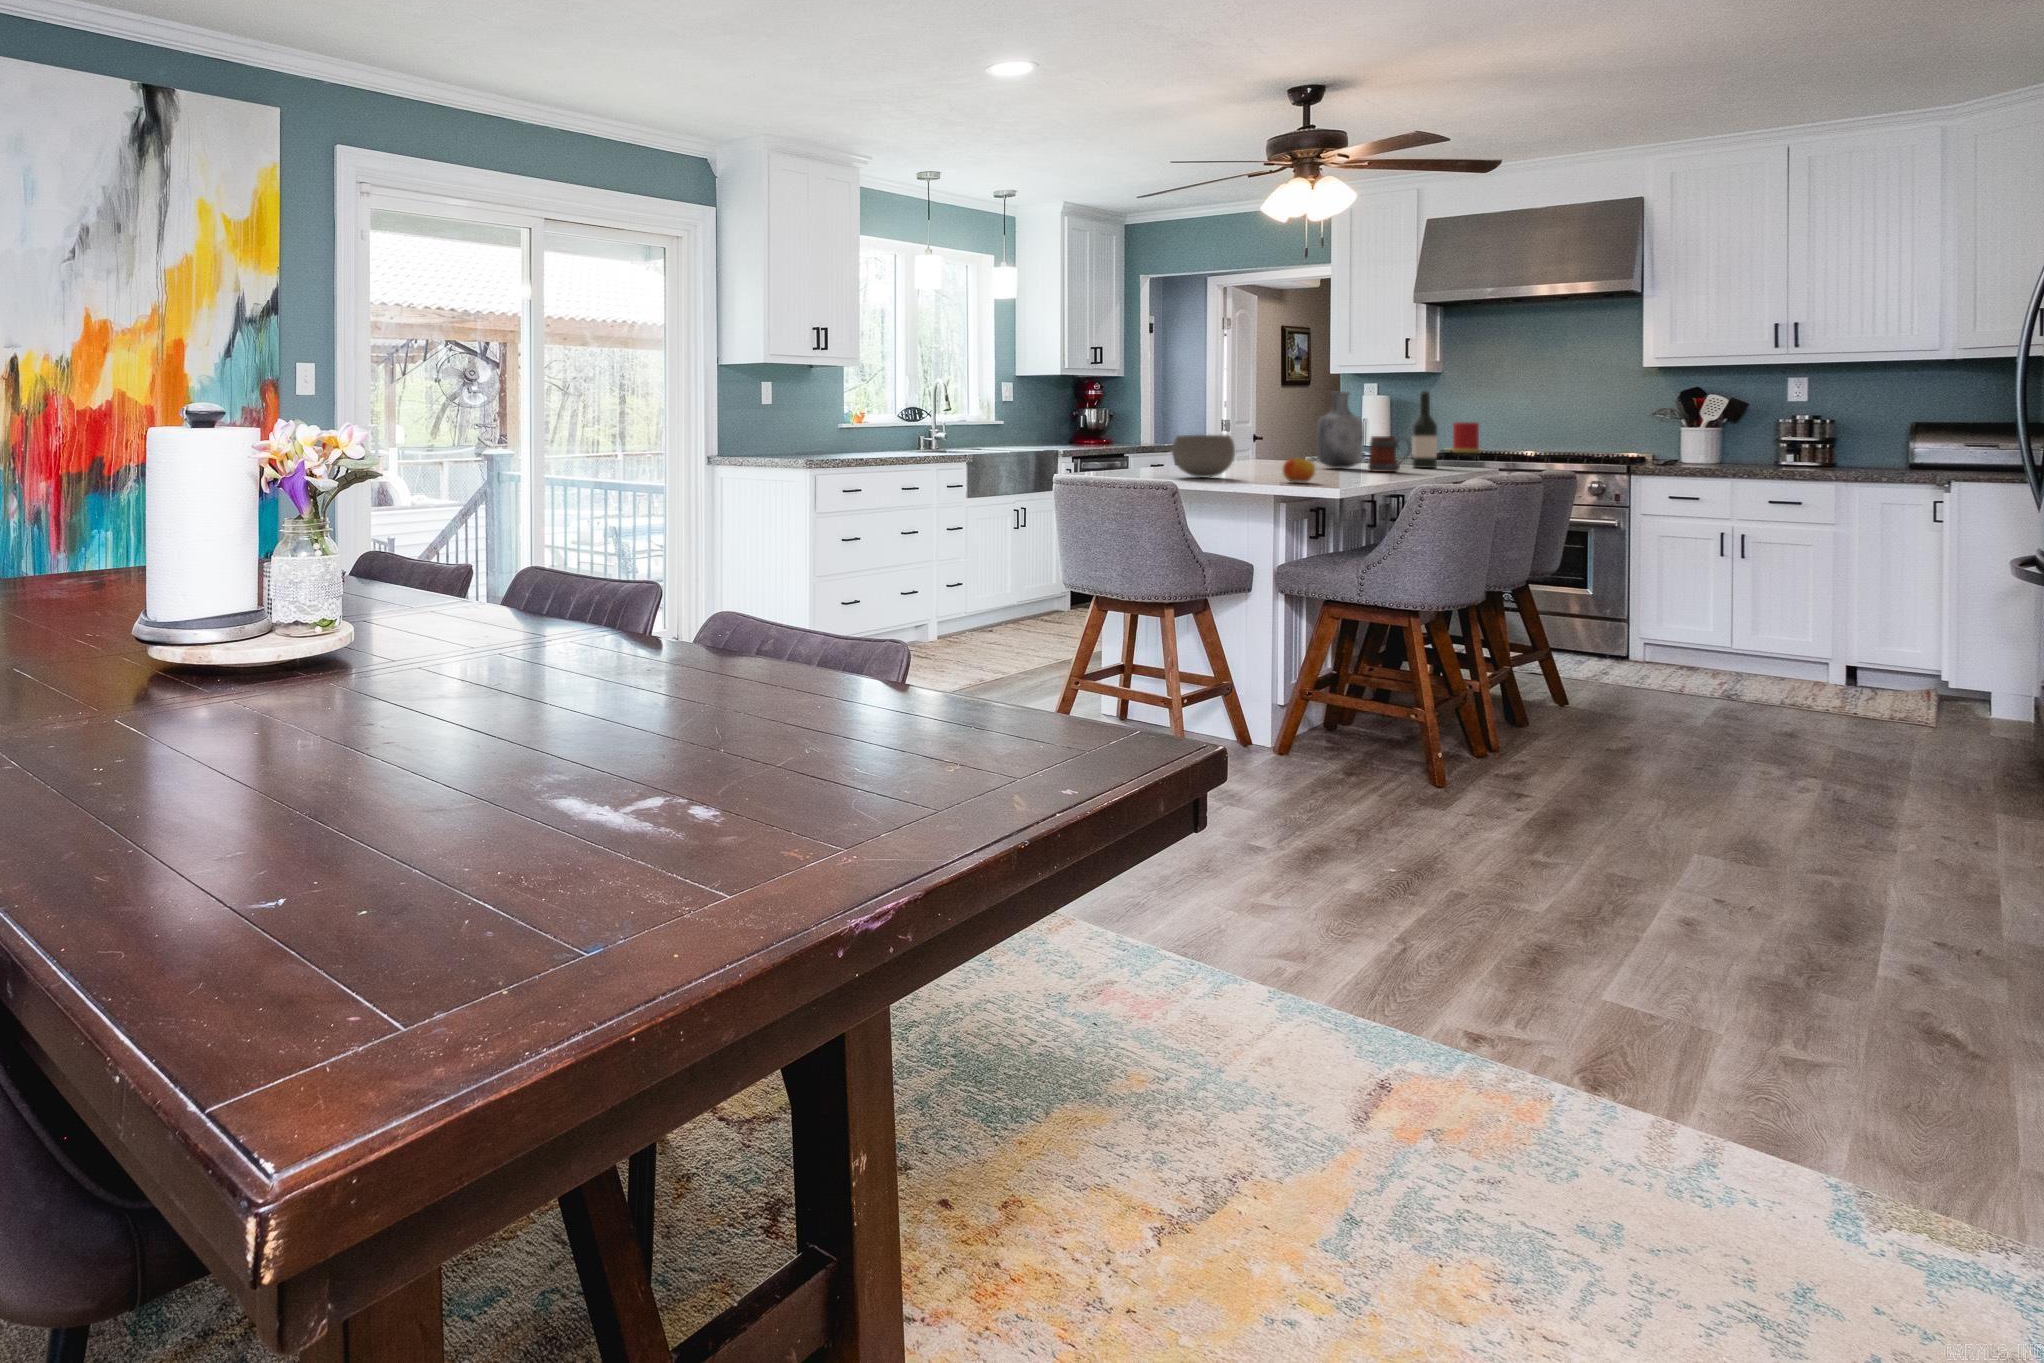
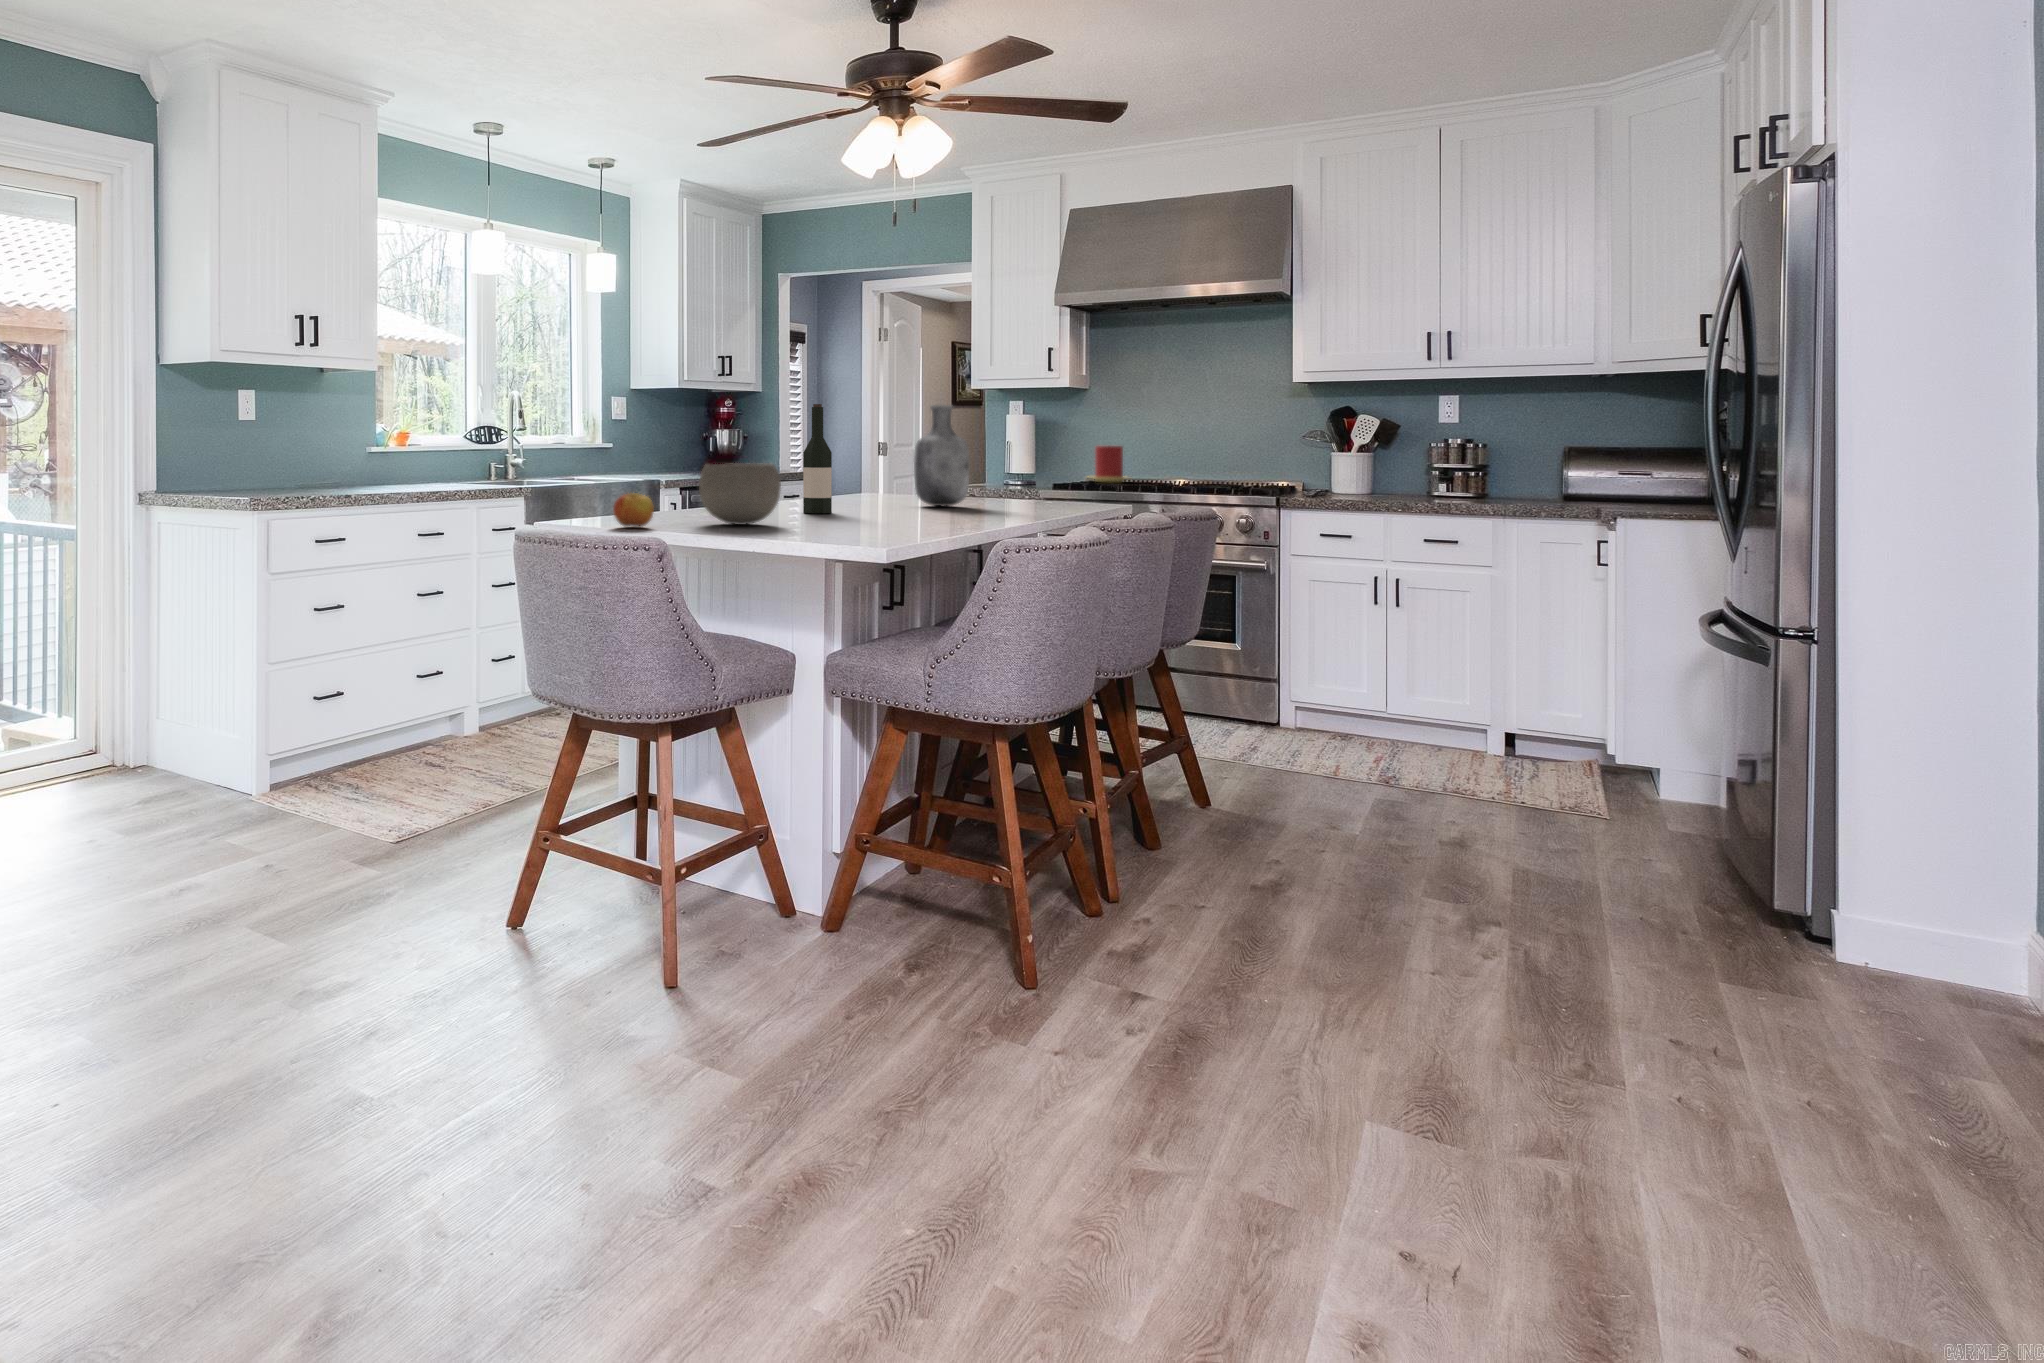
wine bottle: present [1412,391,1437,468] -> present [803,404,832,513]
mug: present [1368,436,1411,472] -> none [970,464,1021,512]
apple: present [1283,458,1315,482] -> present [613,493,654,527]

